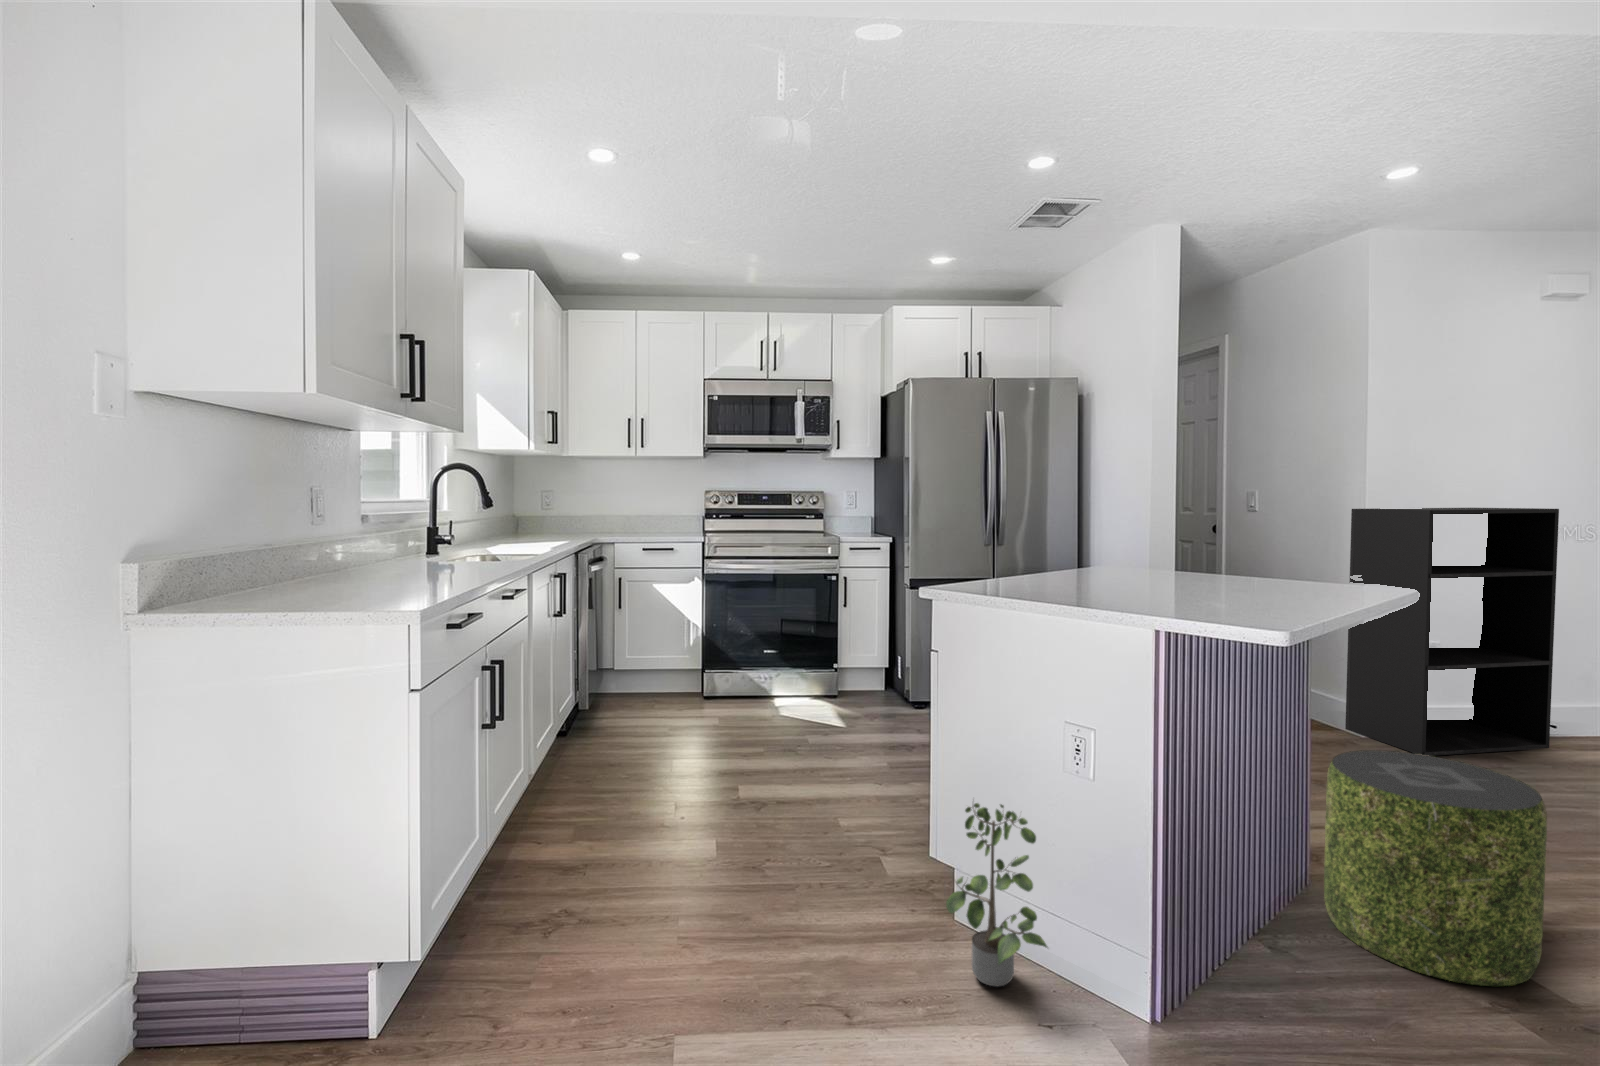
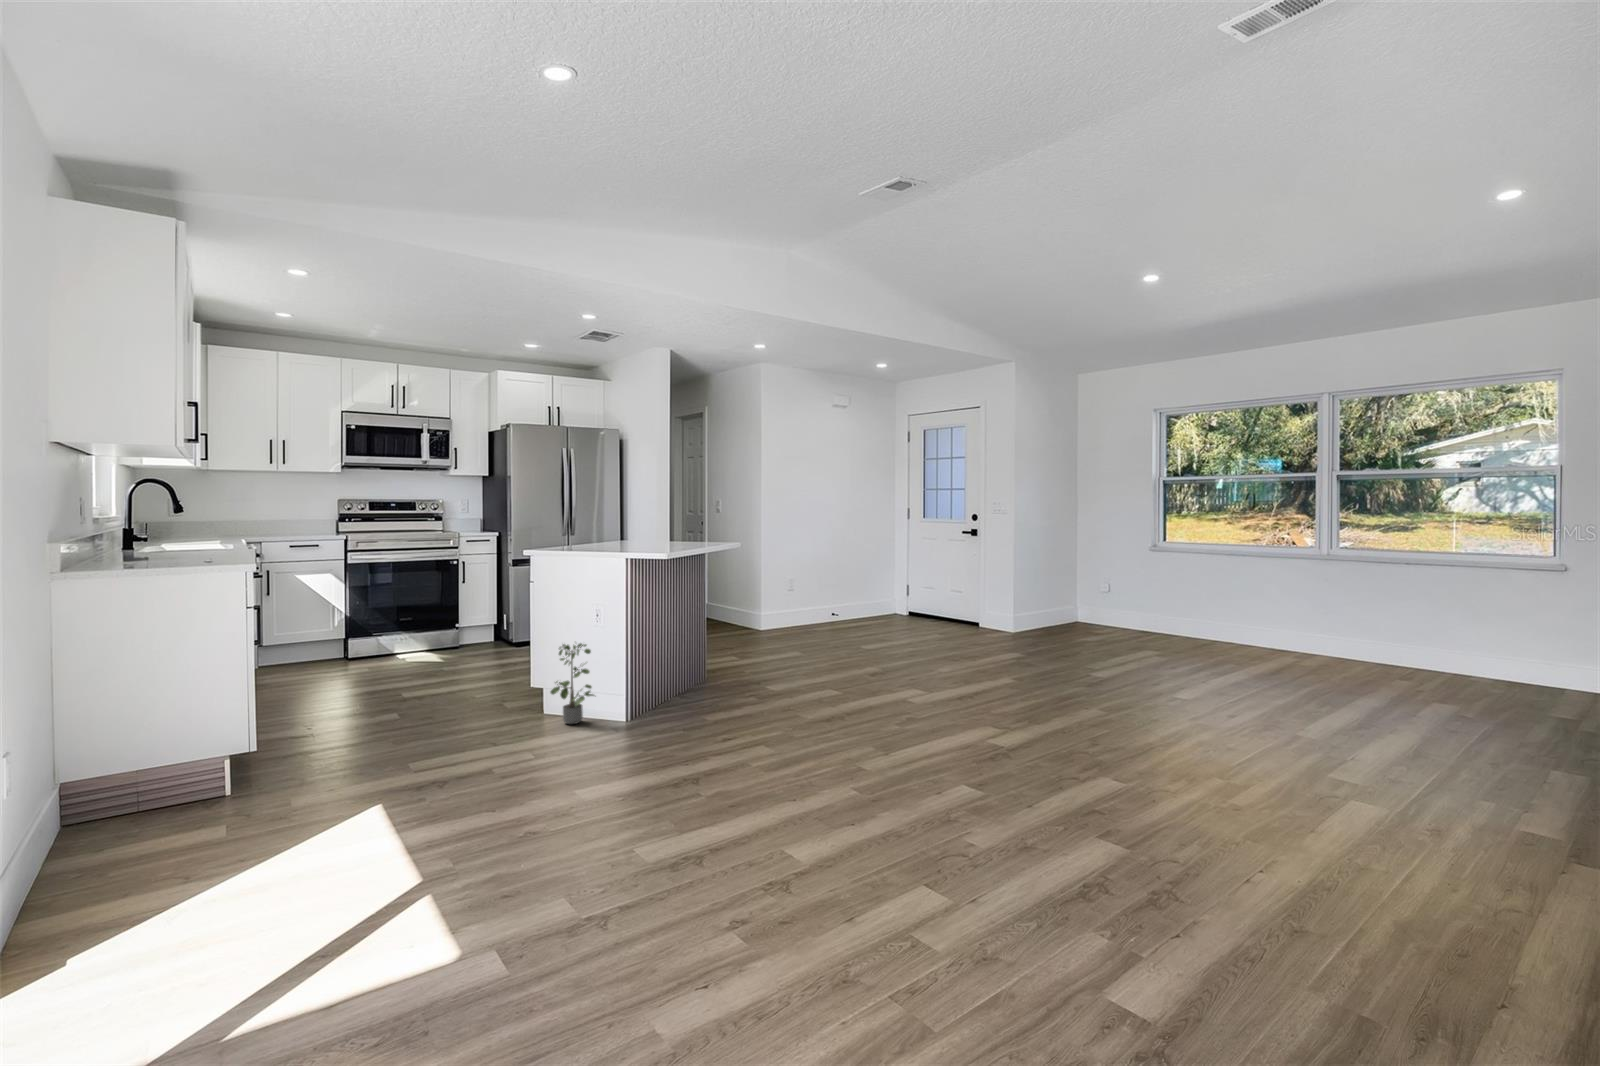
bookshelf: present [1345,508,1559,756] -> none [770,512,855,641]
pouf: present [1324,750,1547,986] -> none [722,617,792,698]

